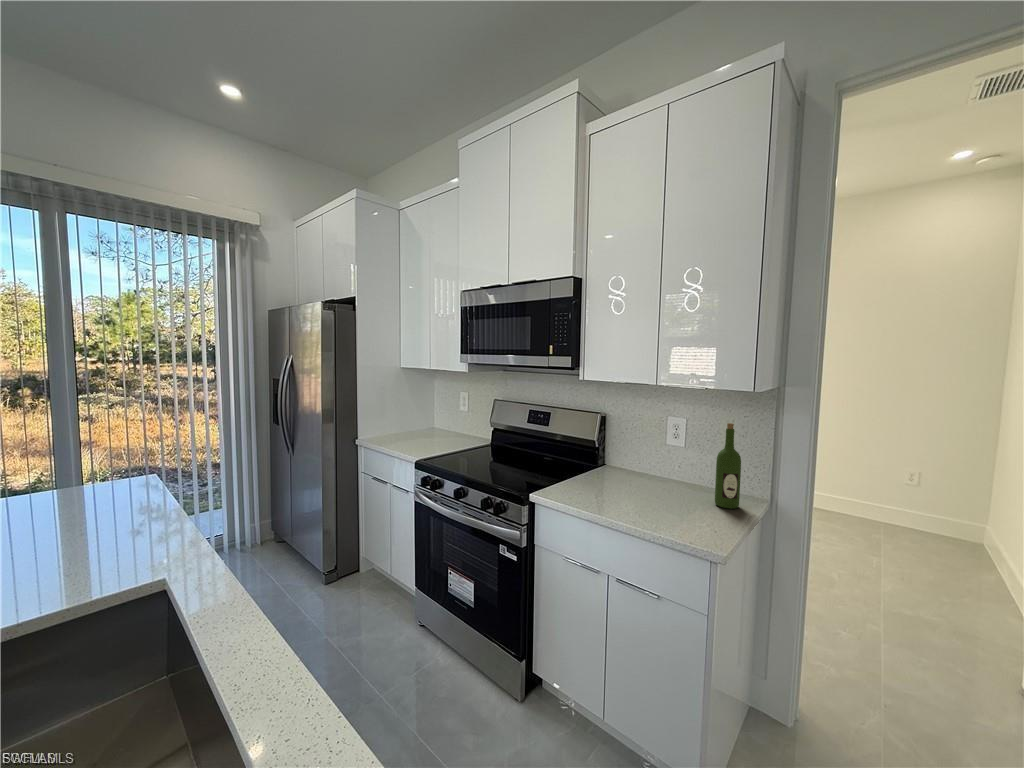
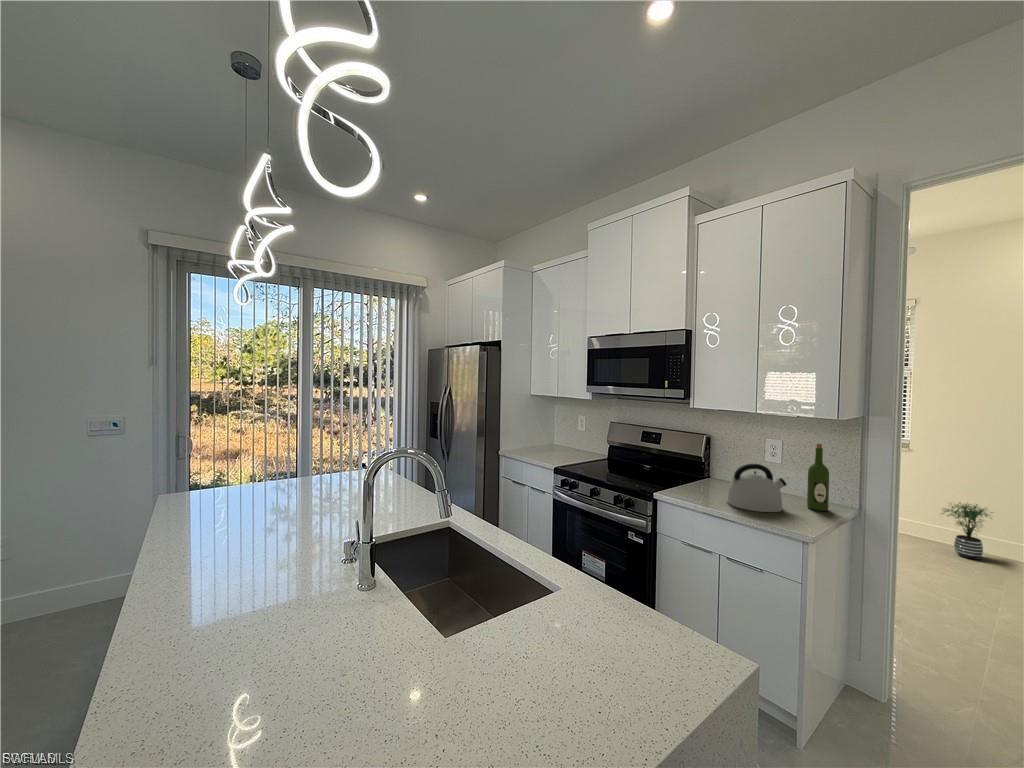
kettle: none [619,452,691,516] -> present [727,464,787,512]
potted plant: none [835,470,886,528] -> present [942,503,993,560]

